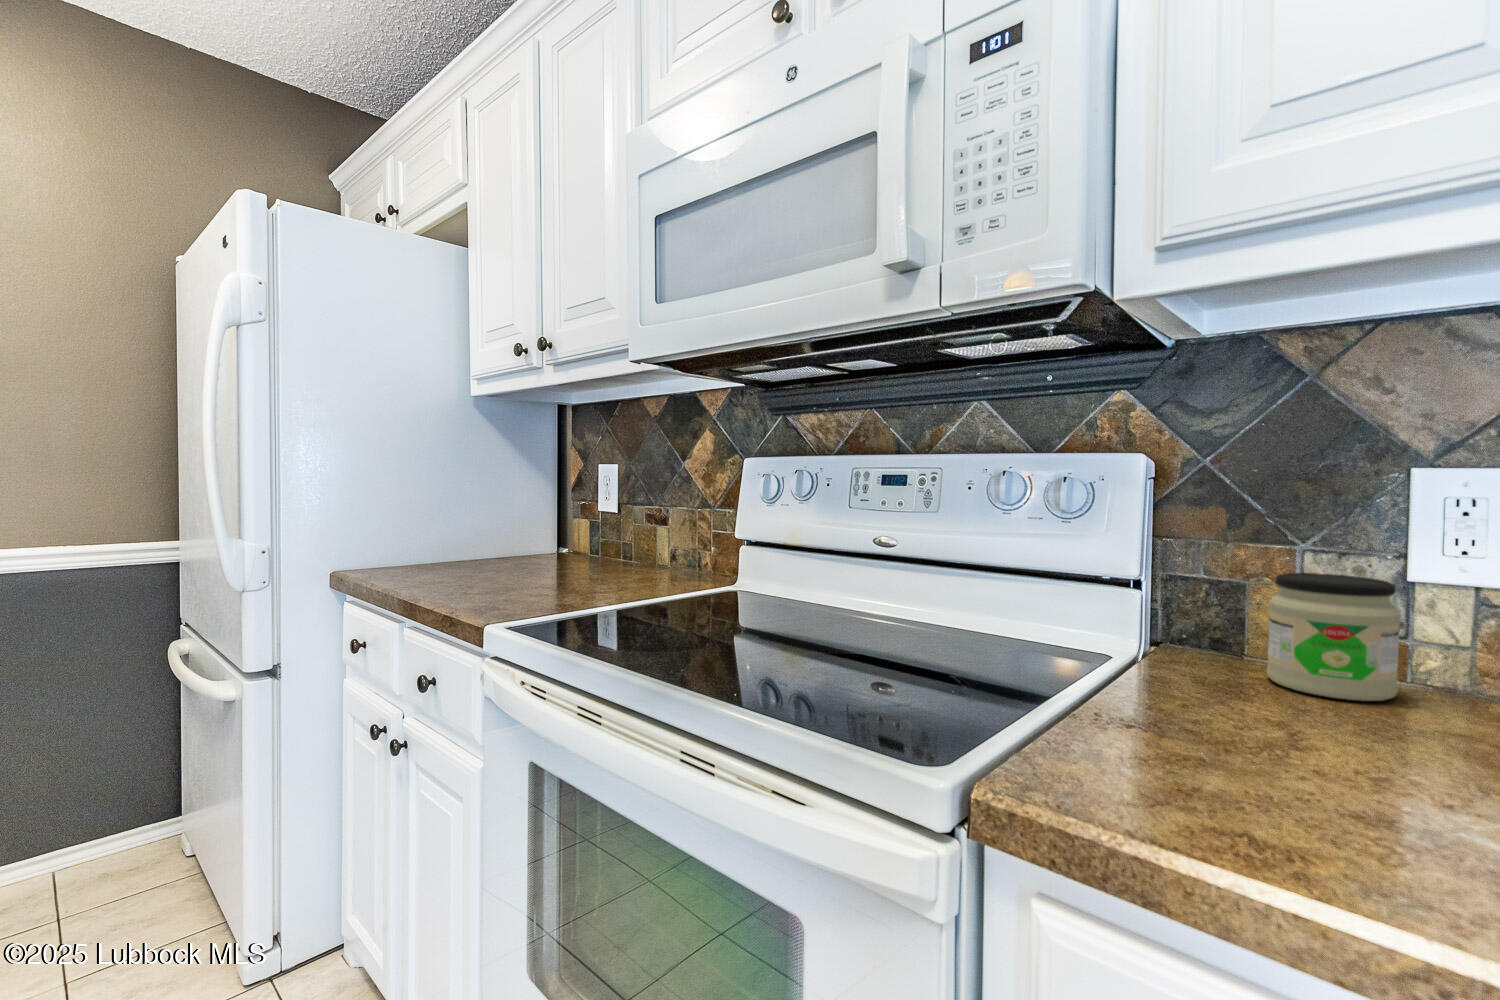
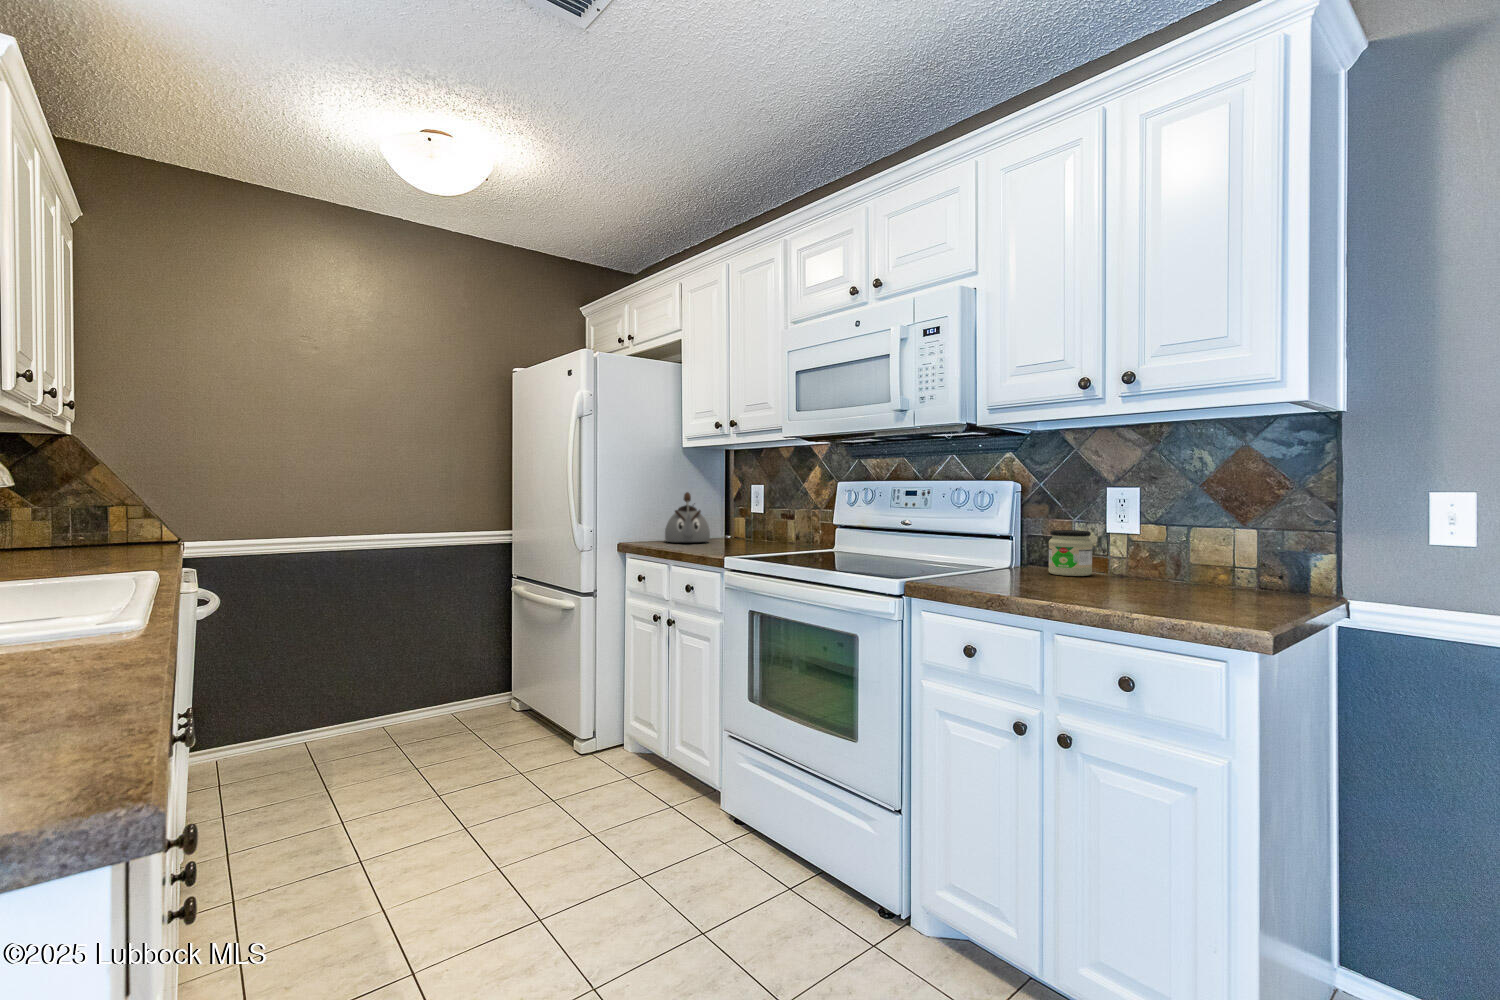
kettle: none [422,474,511,569] -> present [665,492,710,542]

